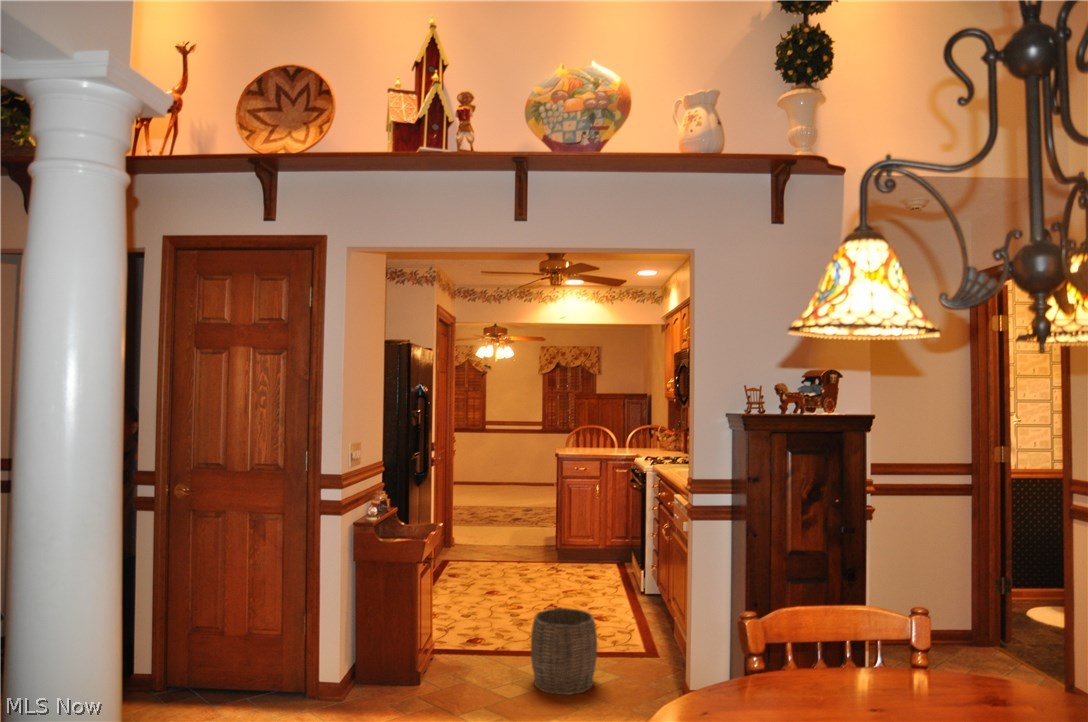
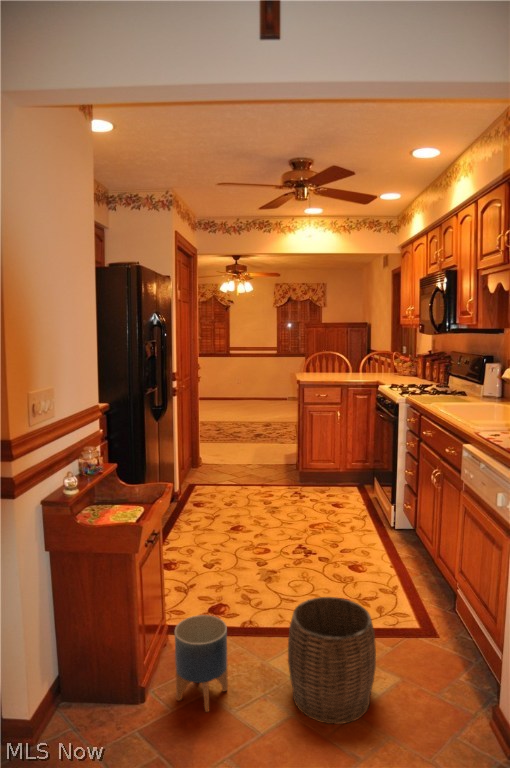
planter: none [444,621,484,690] -> present [175,615,228,712]

